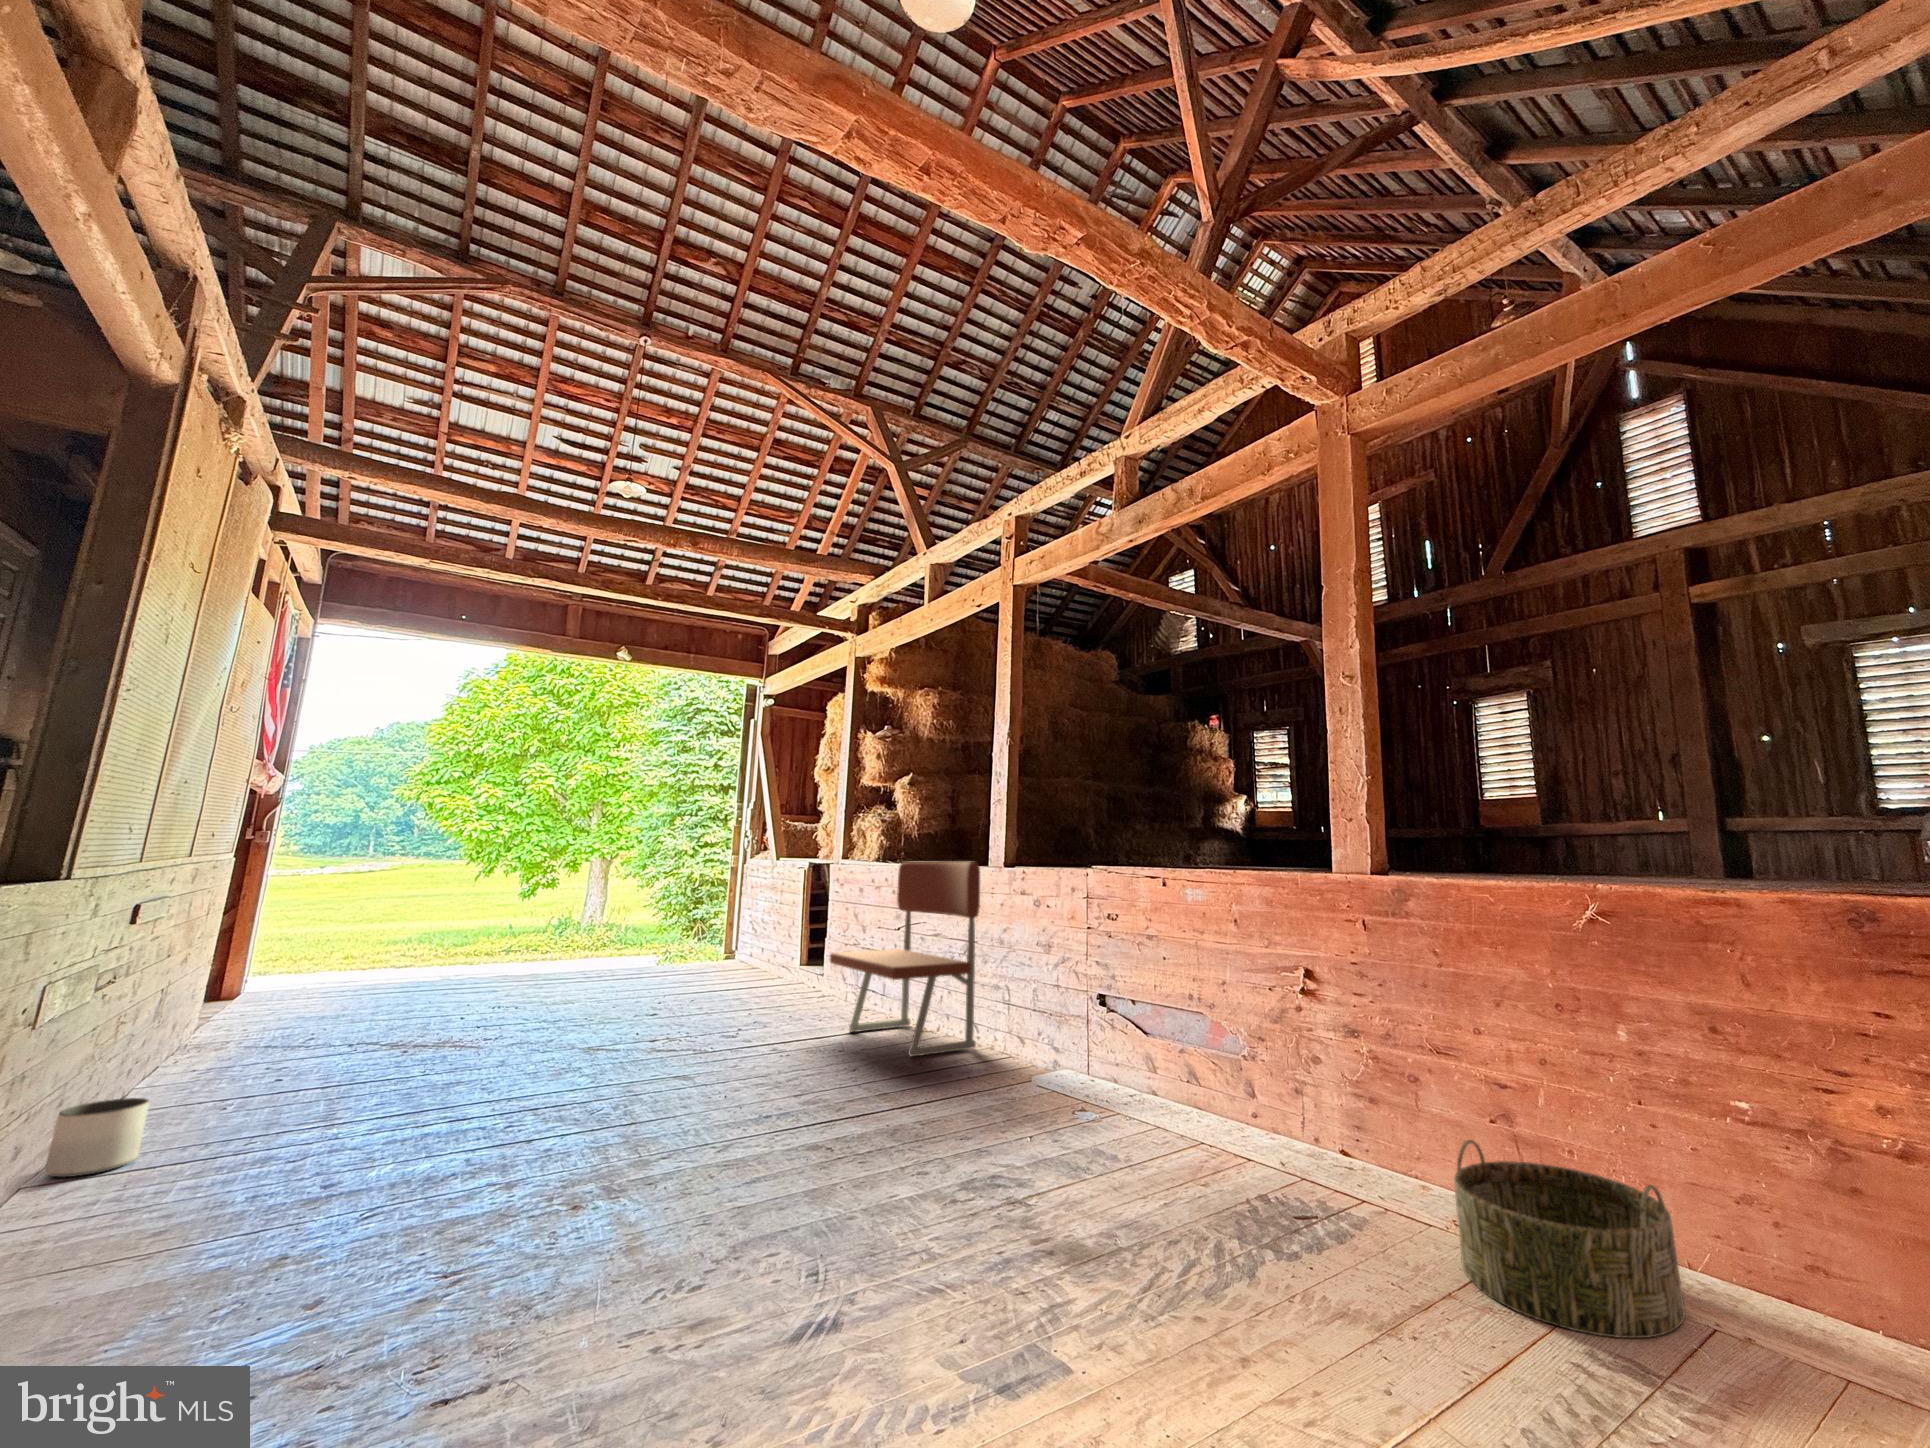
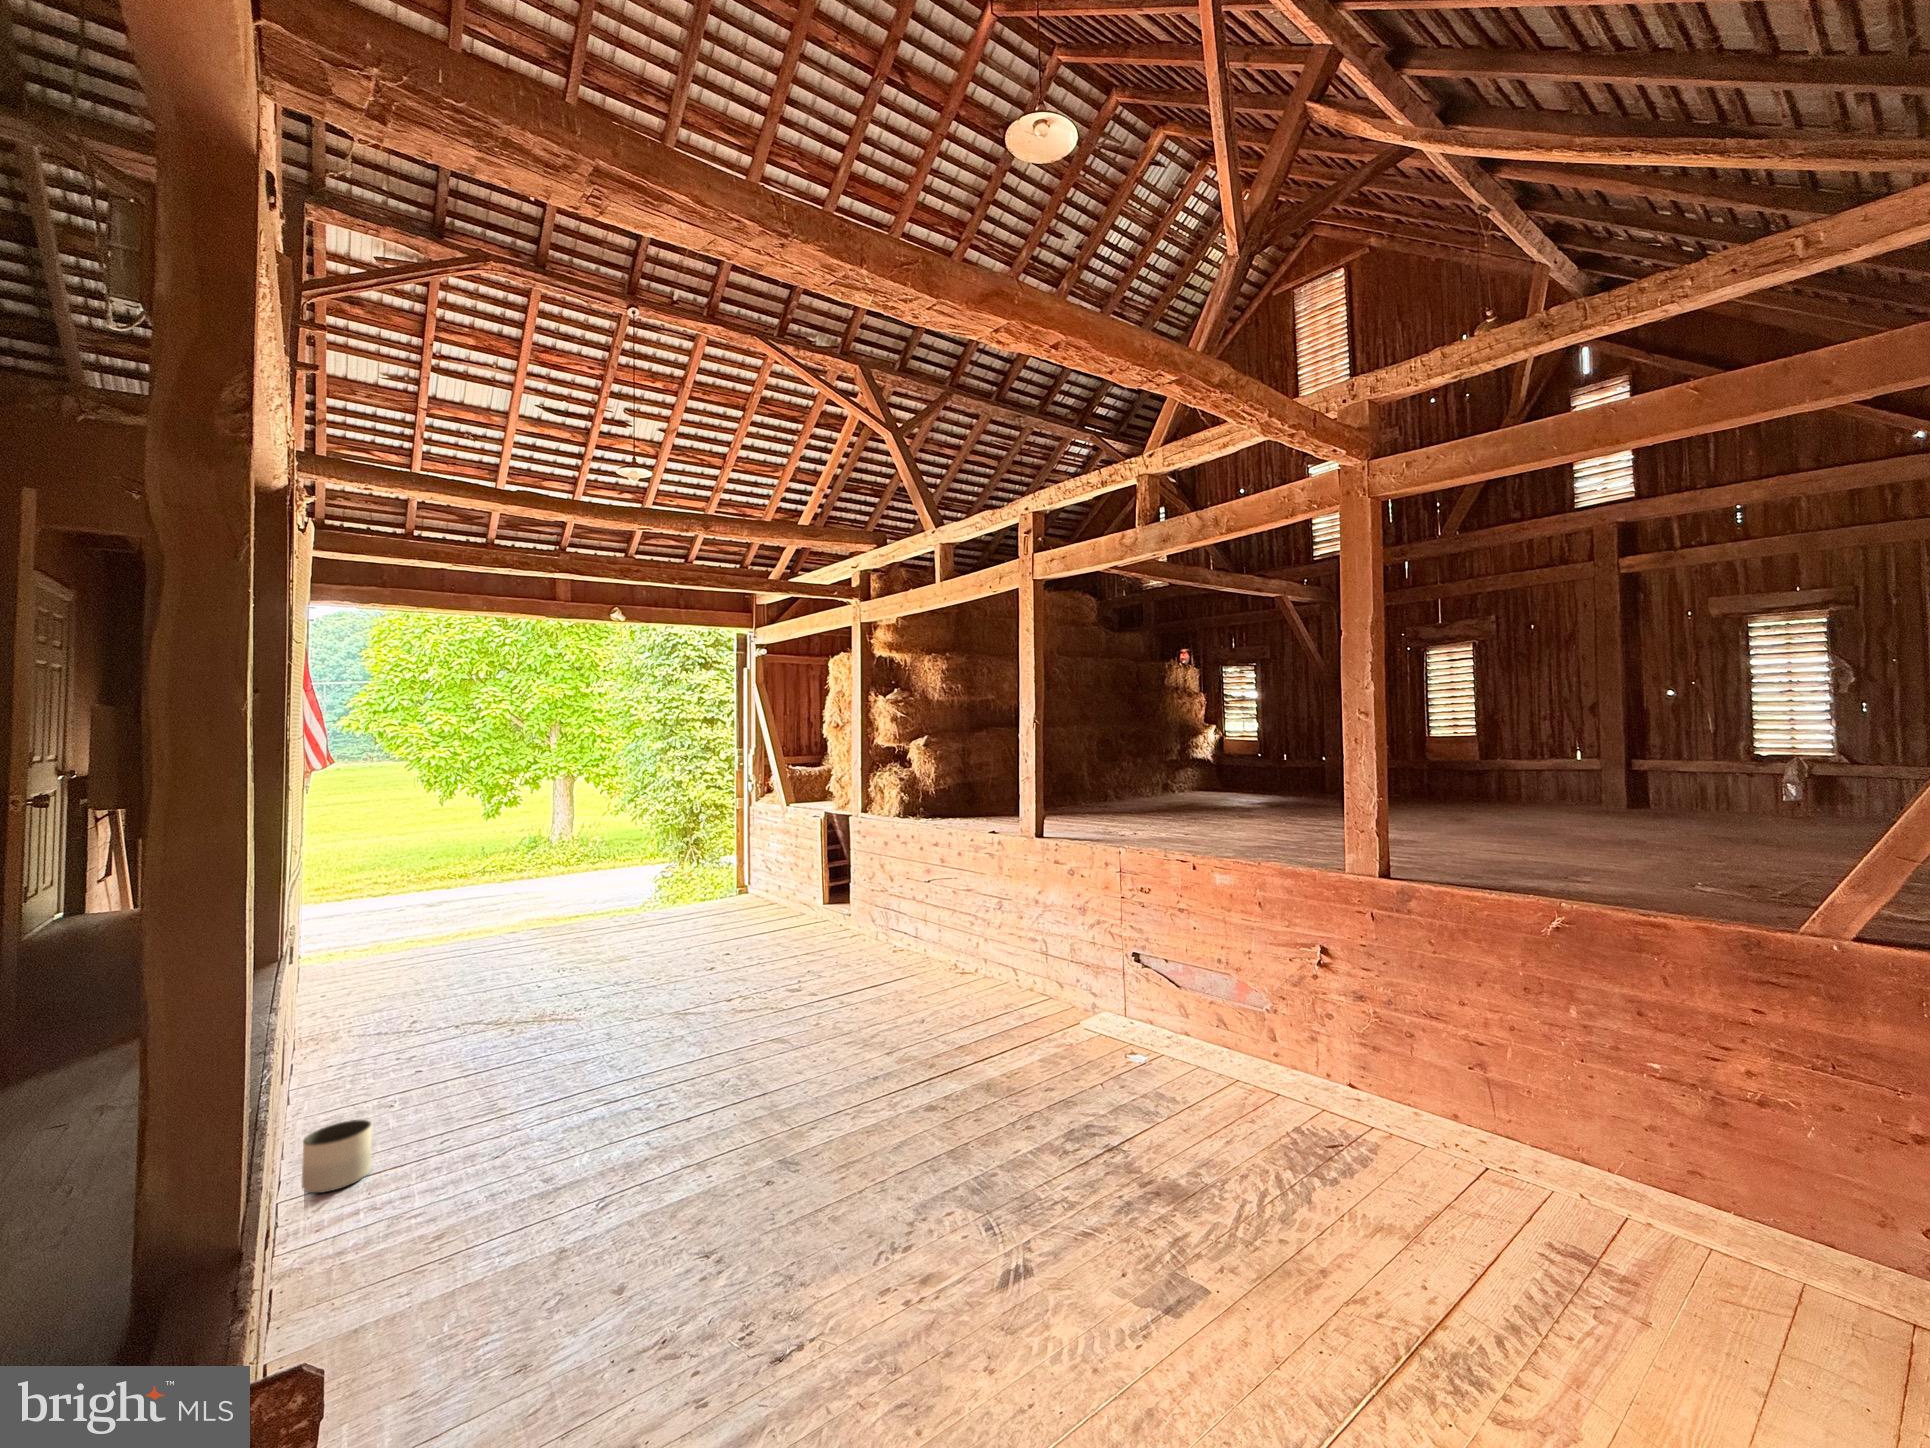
bench: present [830,862,980,1056] -> none [876,824,1016,1003]
basket: present [1454,1140,1685,1338] -> none [1449,1093,1606,1232]

